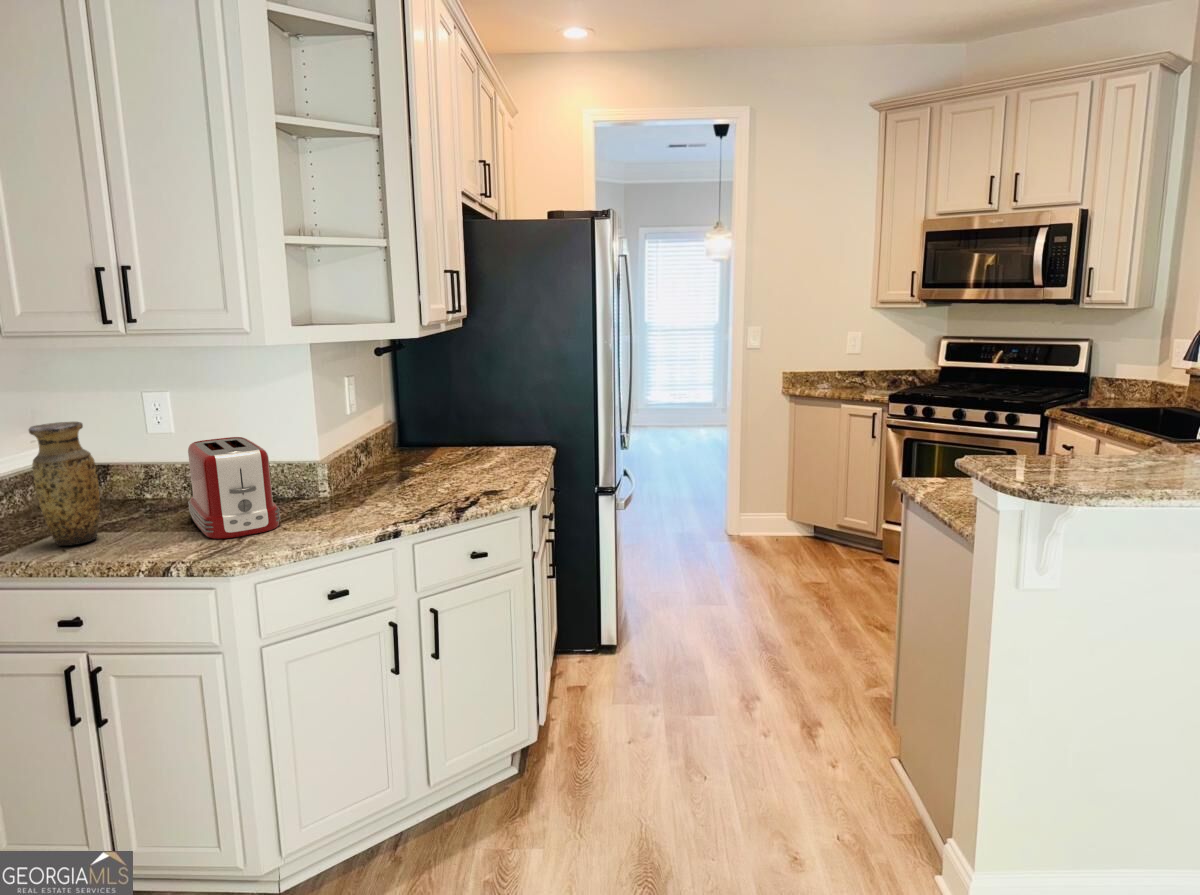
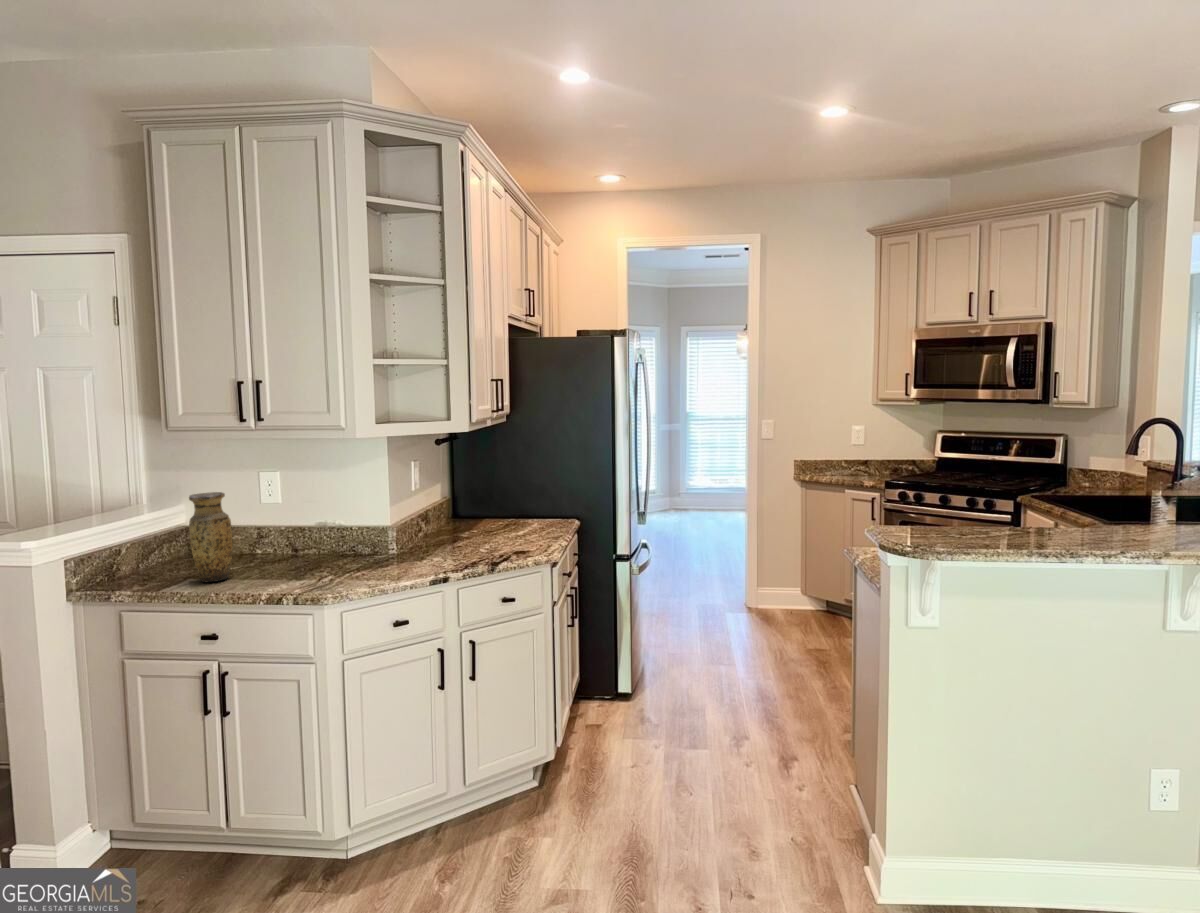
toaster: present [188,437,280,539] -> none [293,506,360,580]

